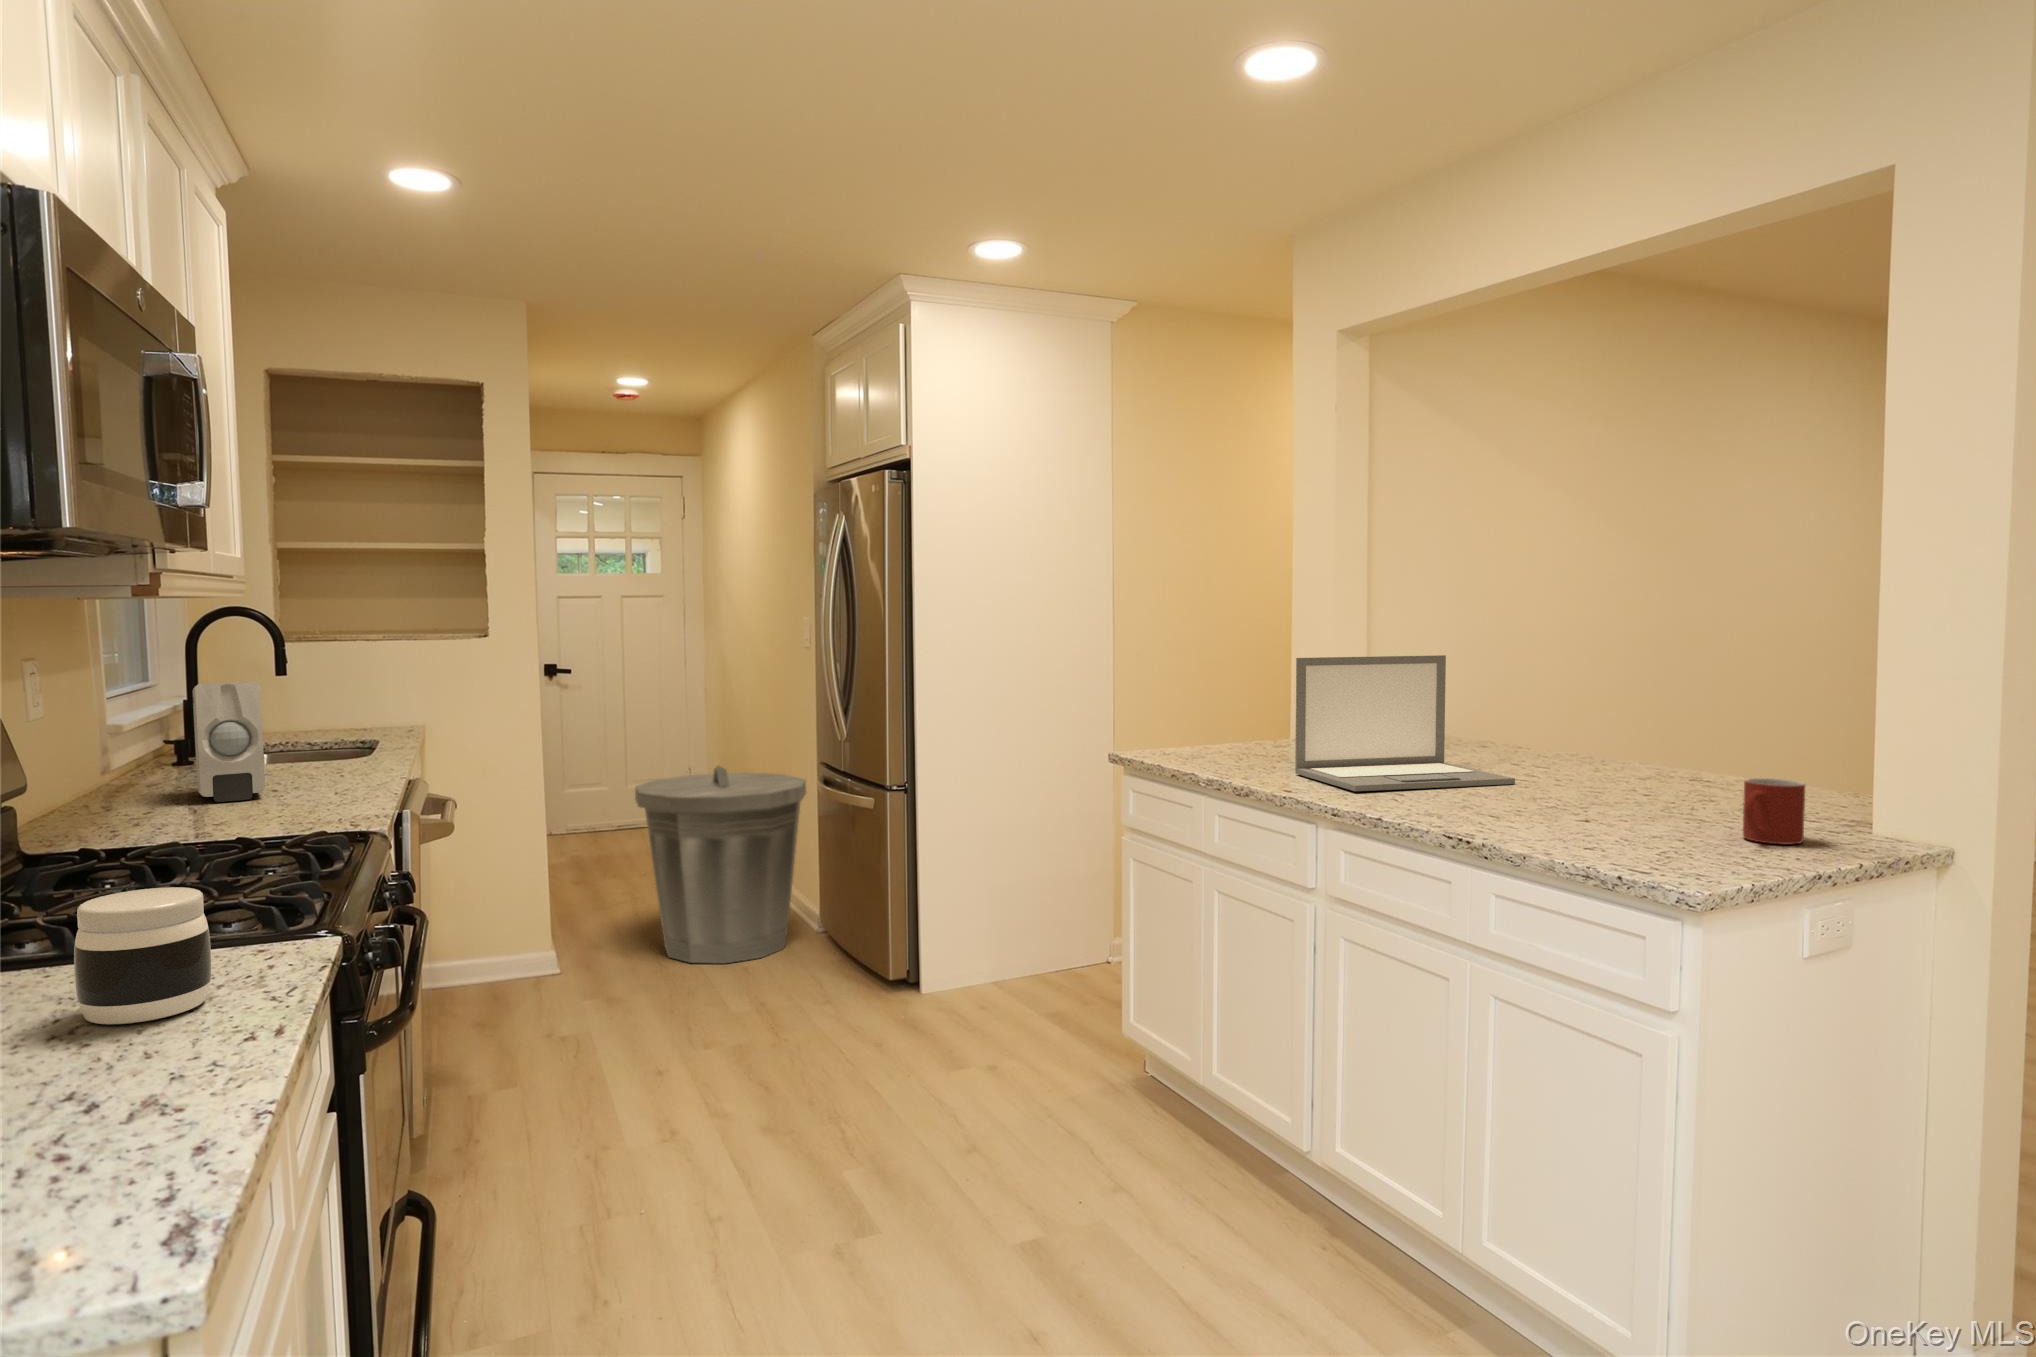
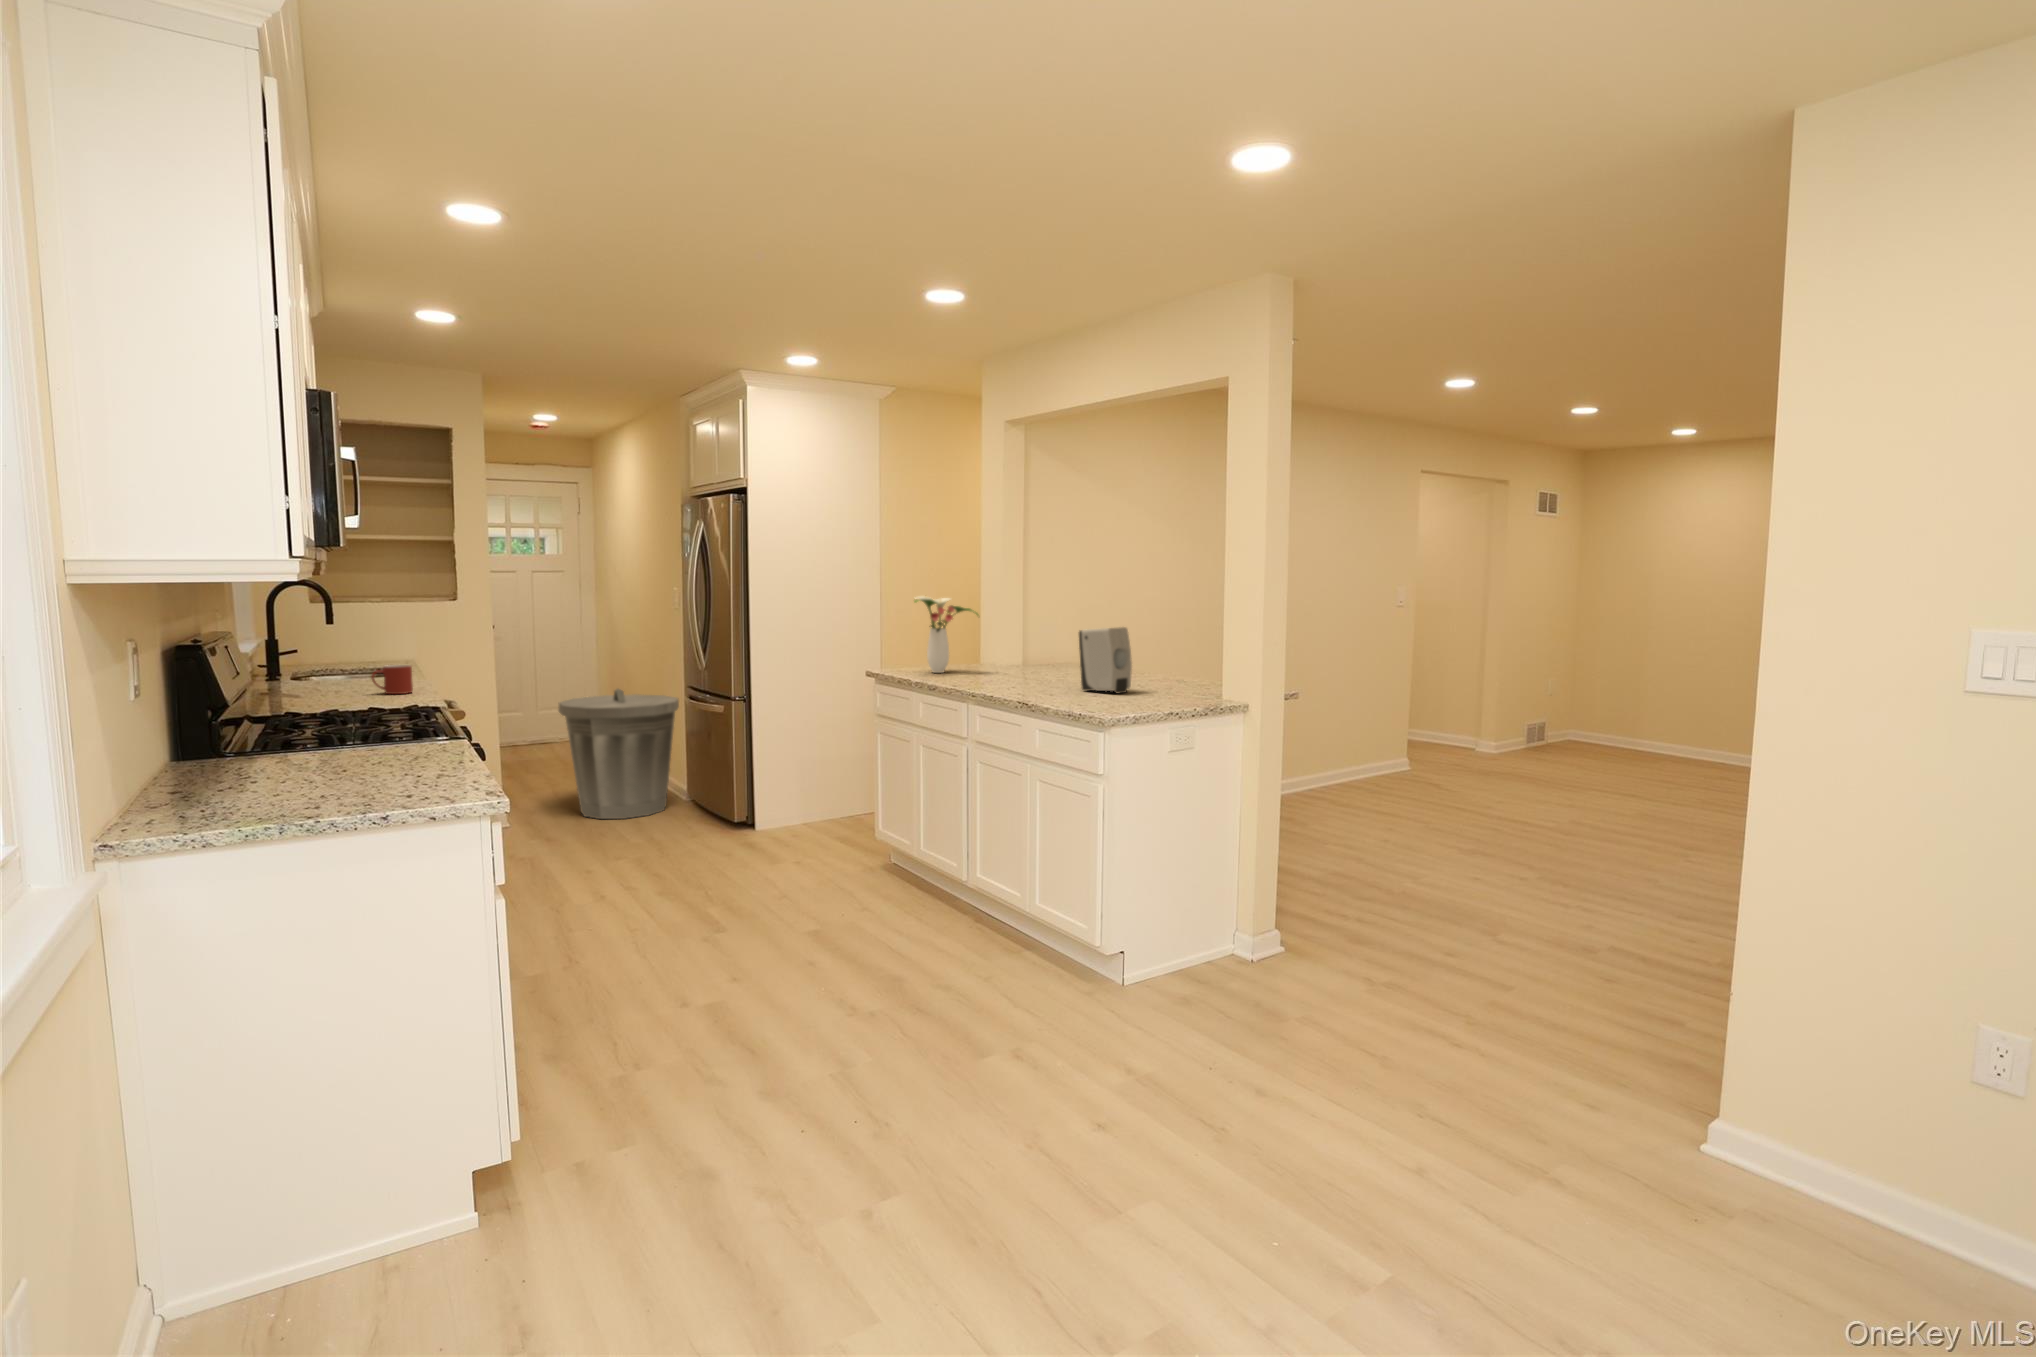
flower arrangement: none [1186,624,1305,757] -> present [914,596,978,673]
laptop: present [1295,655,1515,791] -> none [968,614,1080,686]
soap dispenser: present [192,682,265,802] -> present [1079,627,1132,693]
mug: present [1743,778,1805,845] -> present [372,665,413,694]
jar: present [74,887,211,1024] -> none [375,707,430,760]

